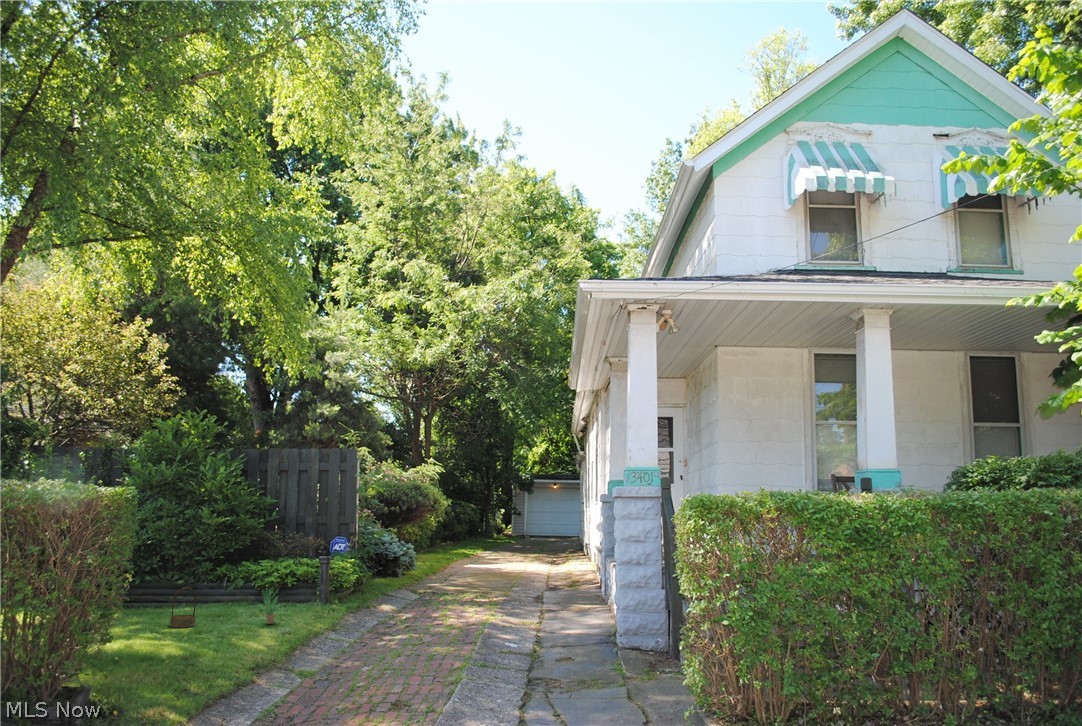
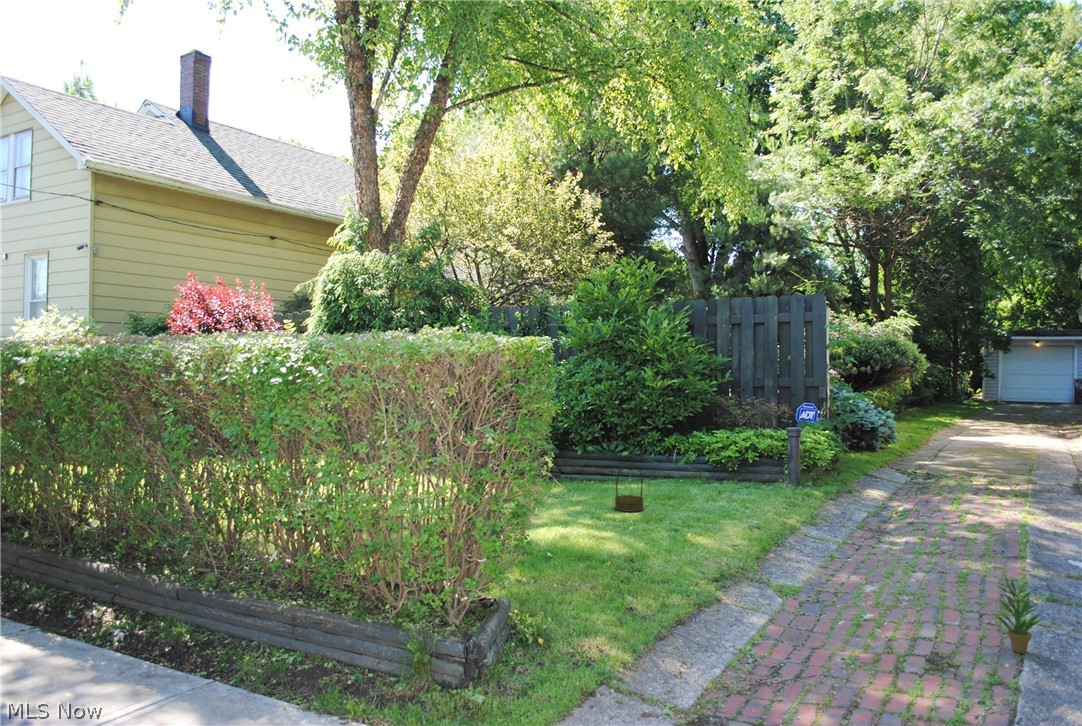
potted plant: present [262,589,278,624] -> present [996,577,1041,653]

